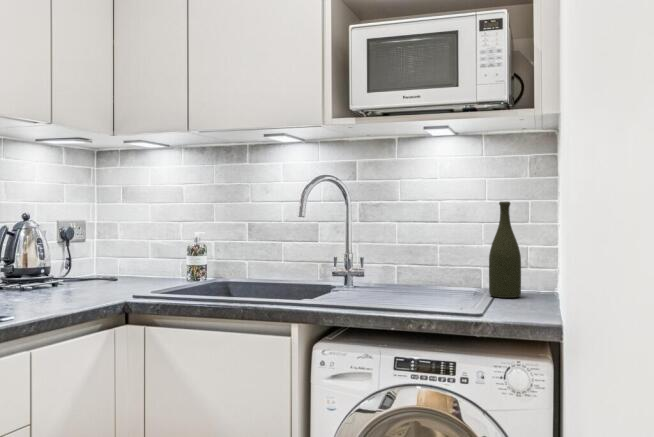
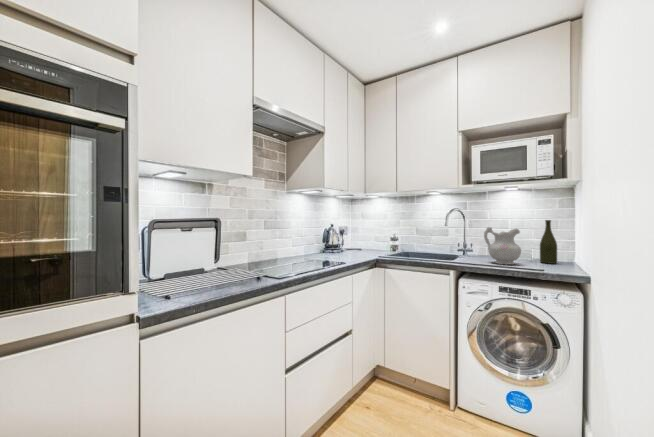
ceramic pitcher: none [371,218,446,304] -> present [484,227,521,265]

